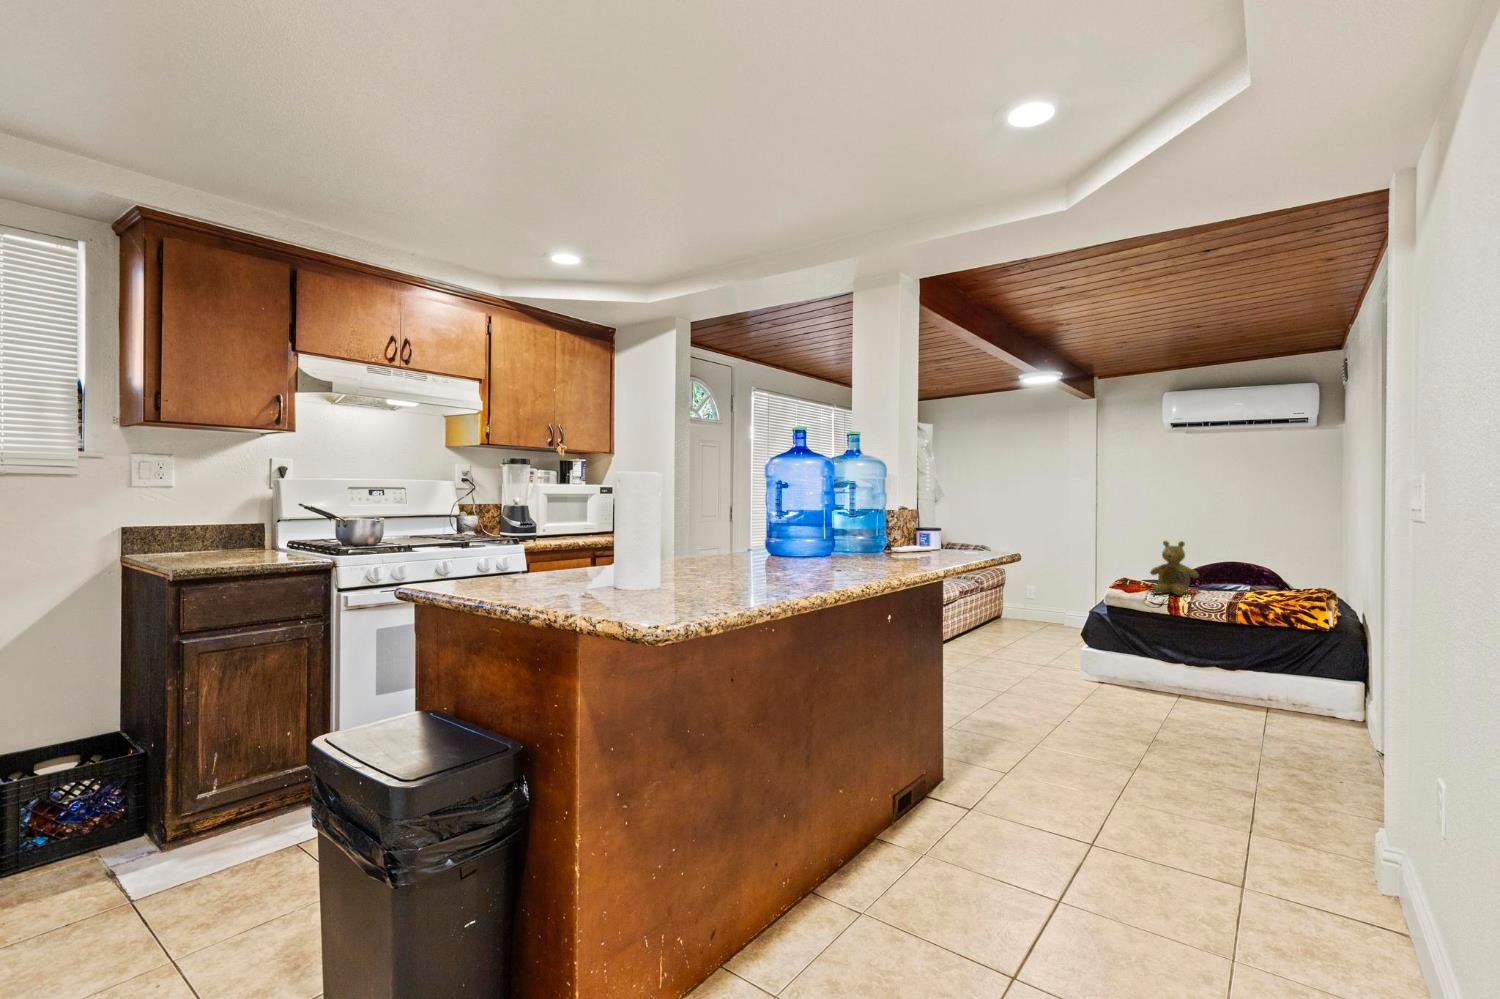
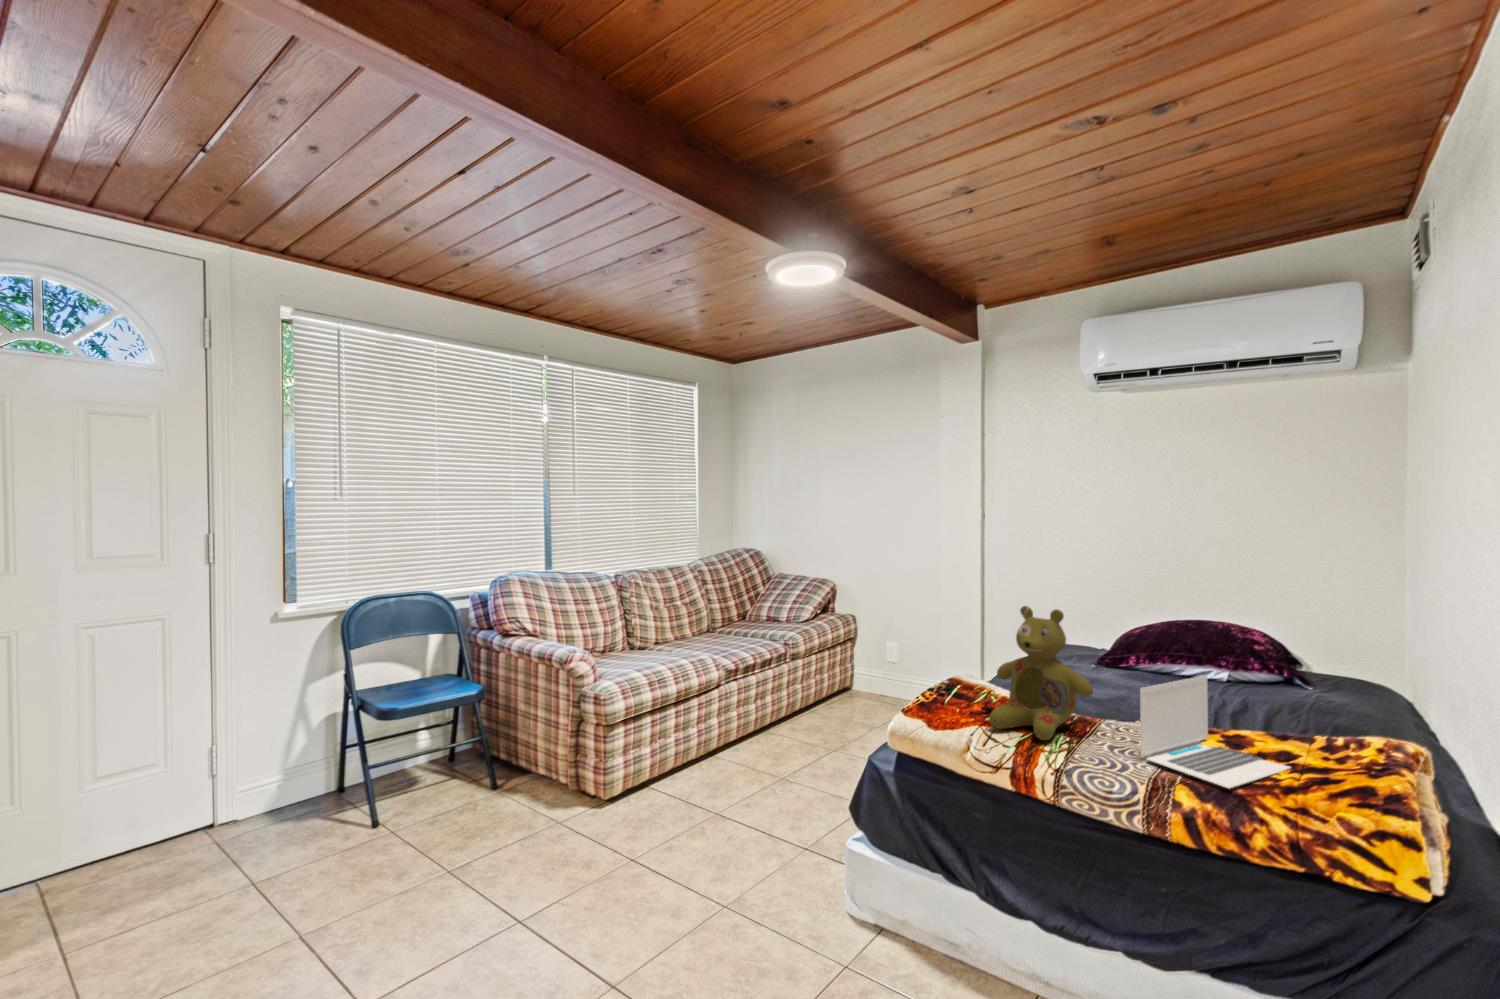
laptop: none [1223,567,1284,602] -> present [1140,676,1290,788]

